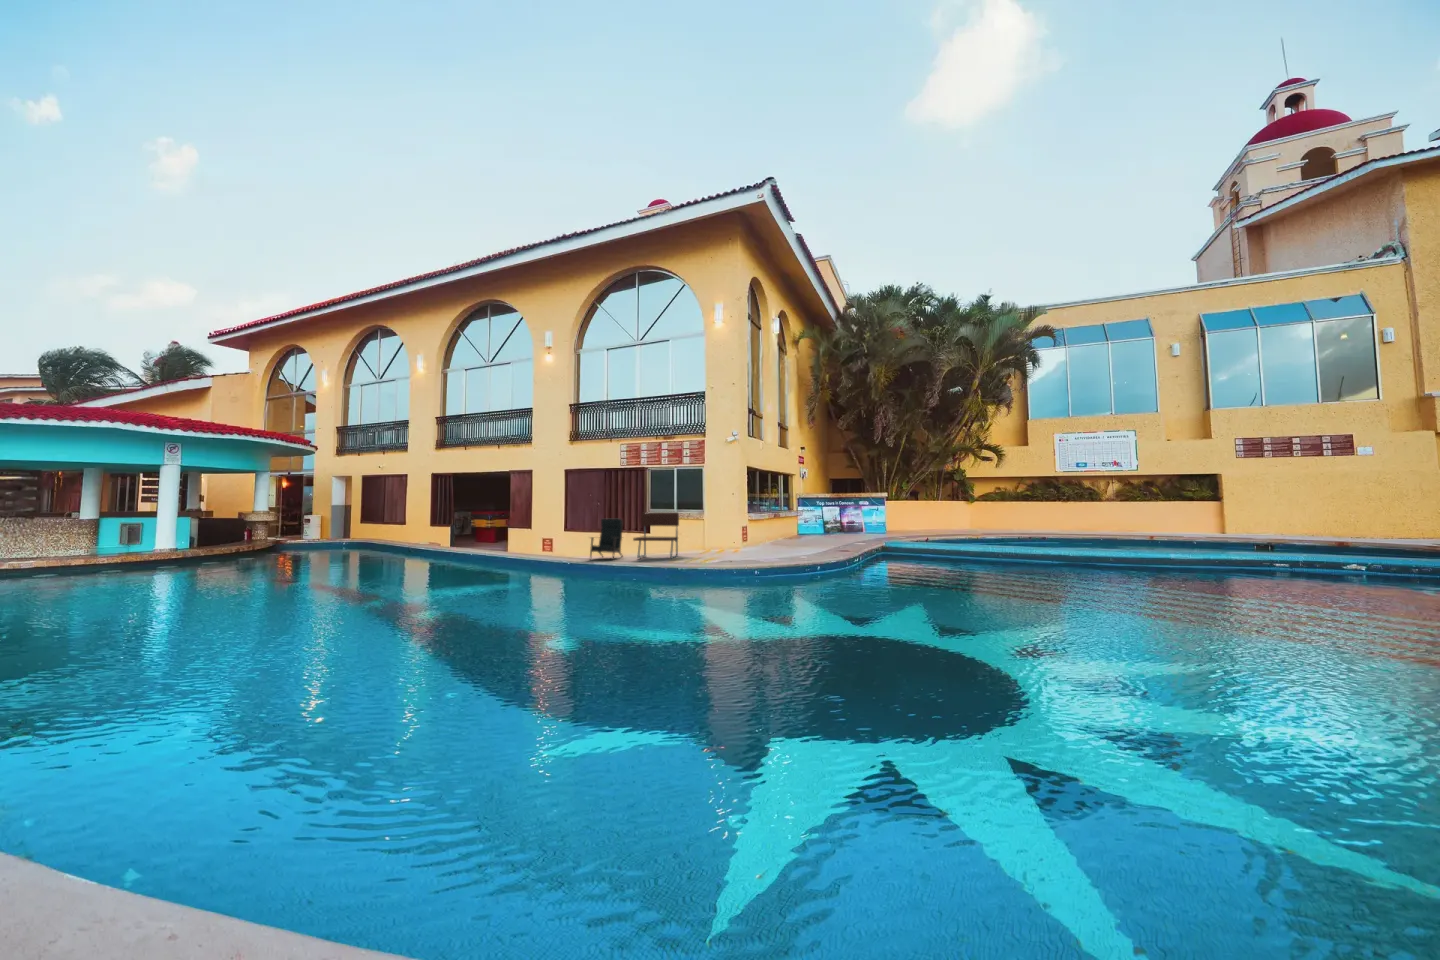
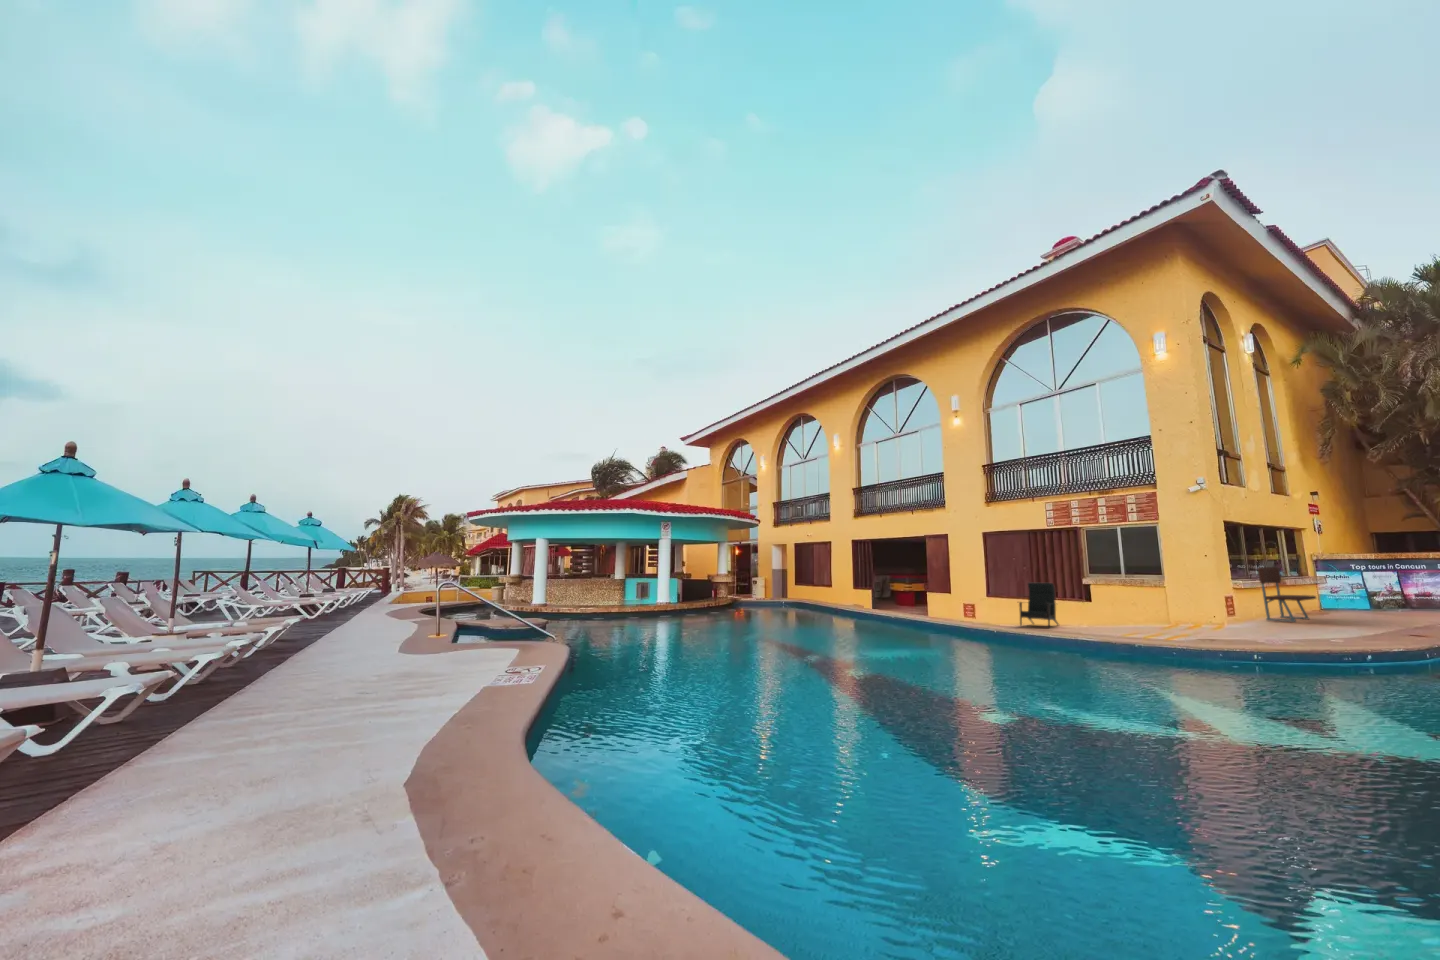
bench: present [633,512,679,558] -> present [1258,567,1316,622]

